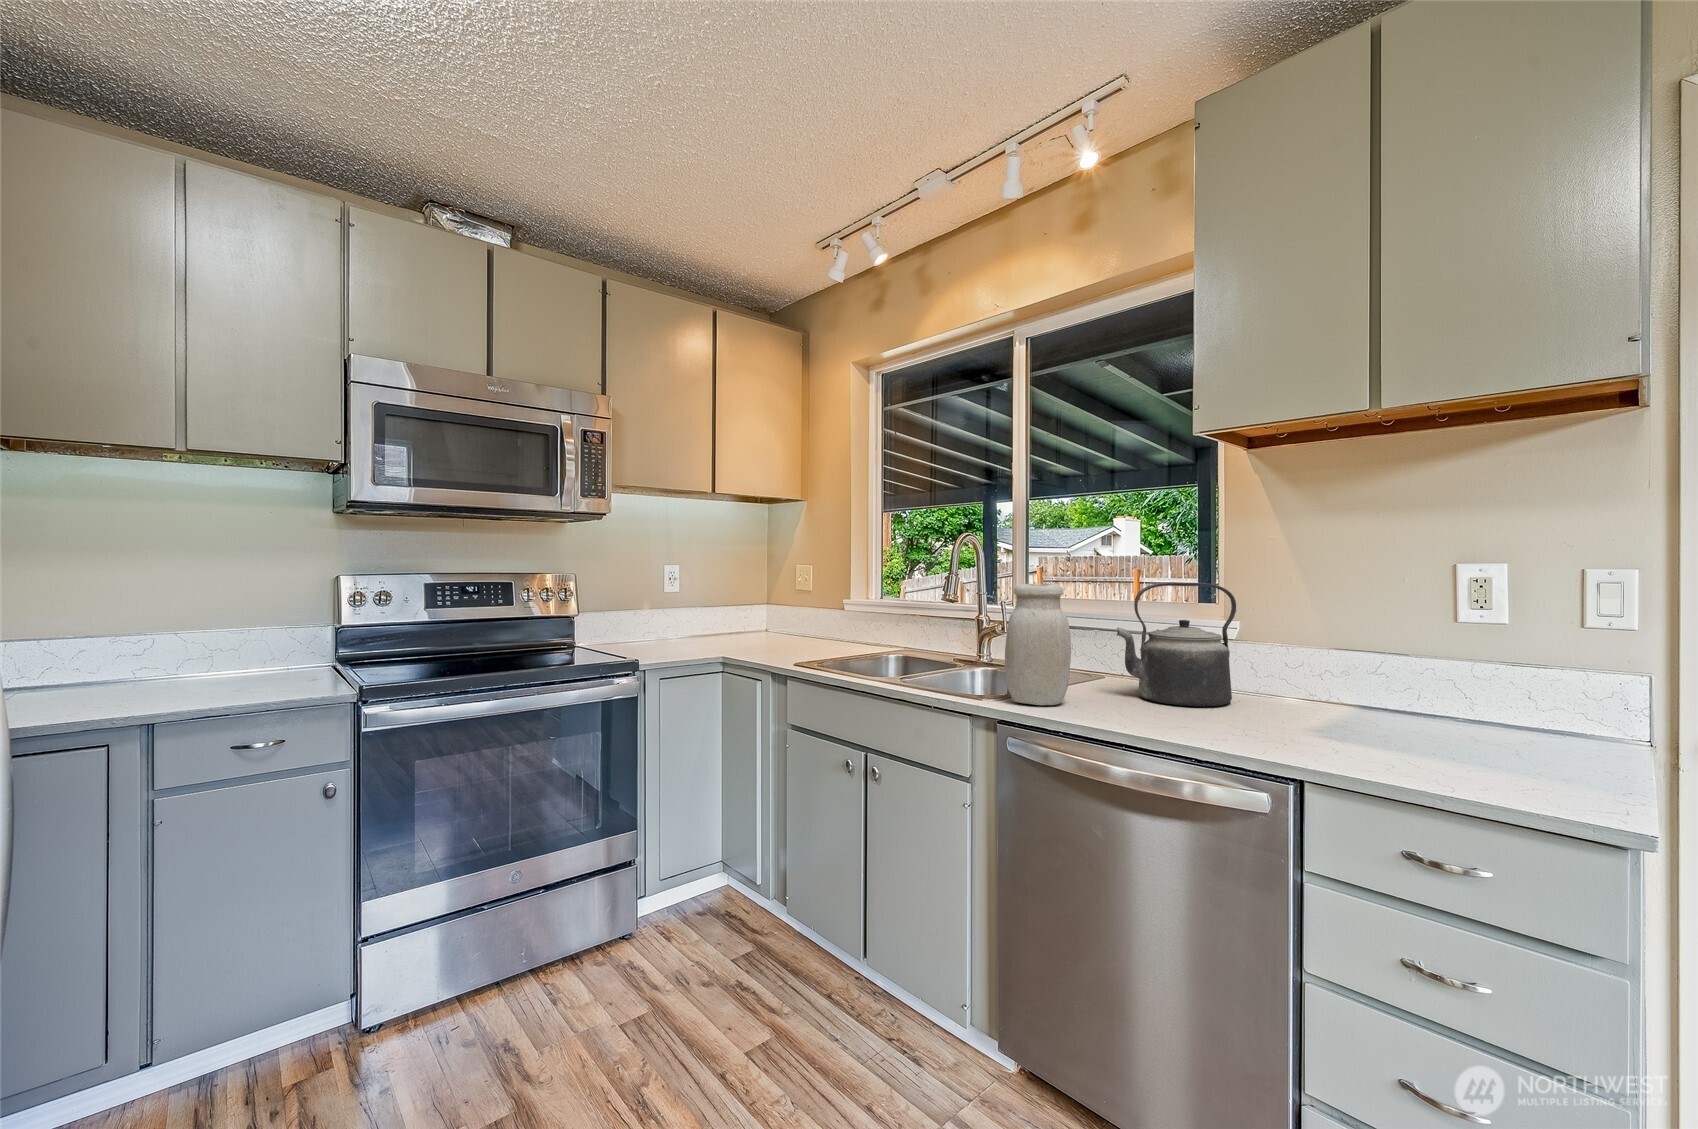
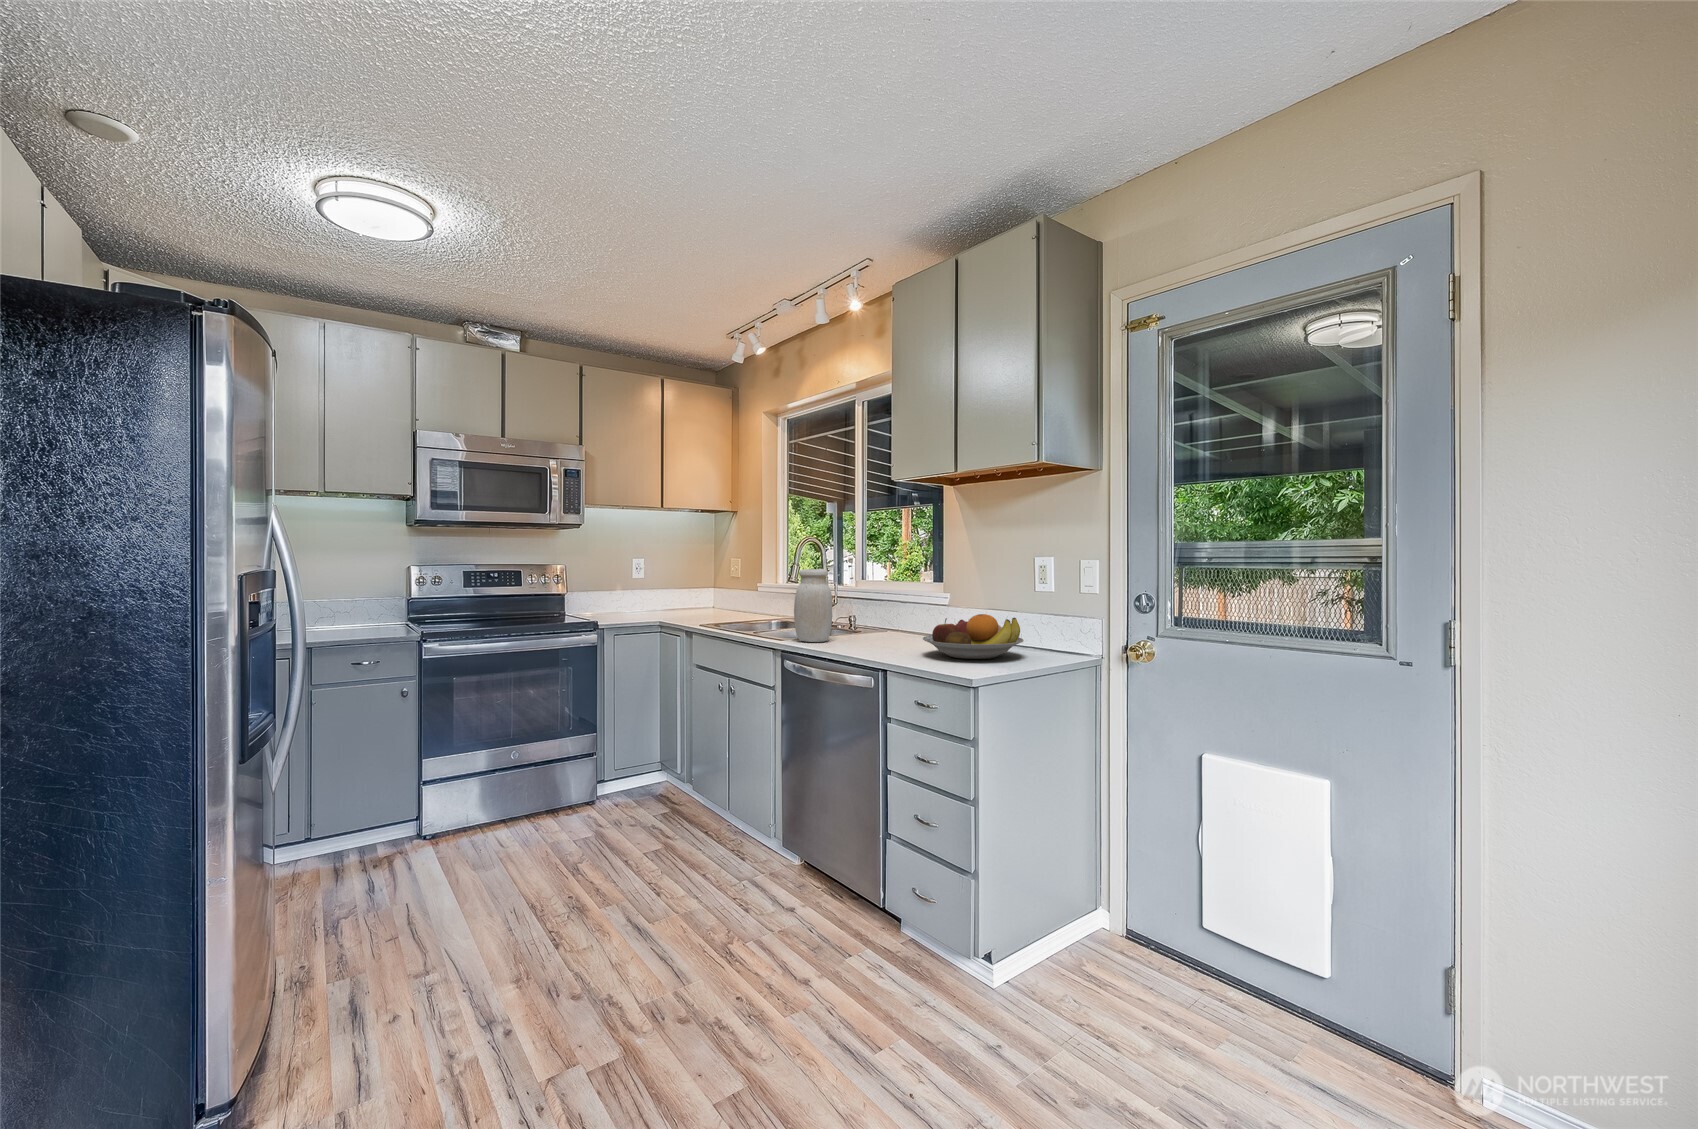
kettle: present [1117,582,1236,706] -> none [869,568,938,643]
fruit bowl: none [1295,669,1518,754] -> present [923,614,1024,659]

